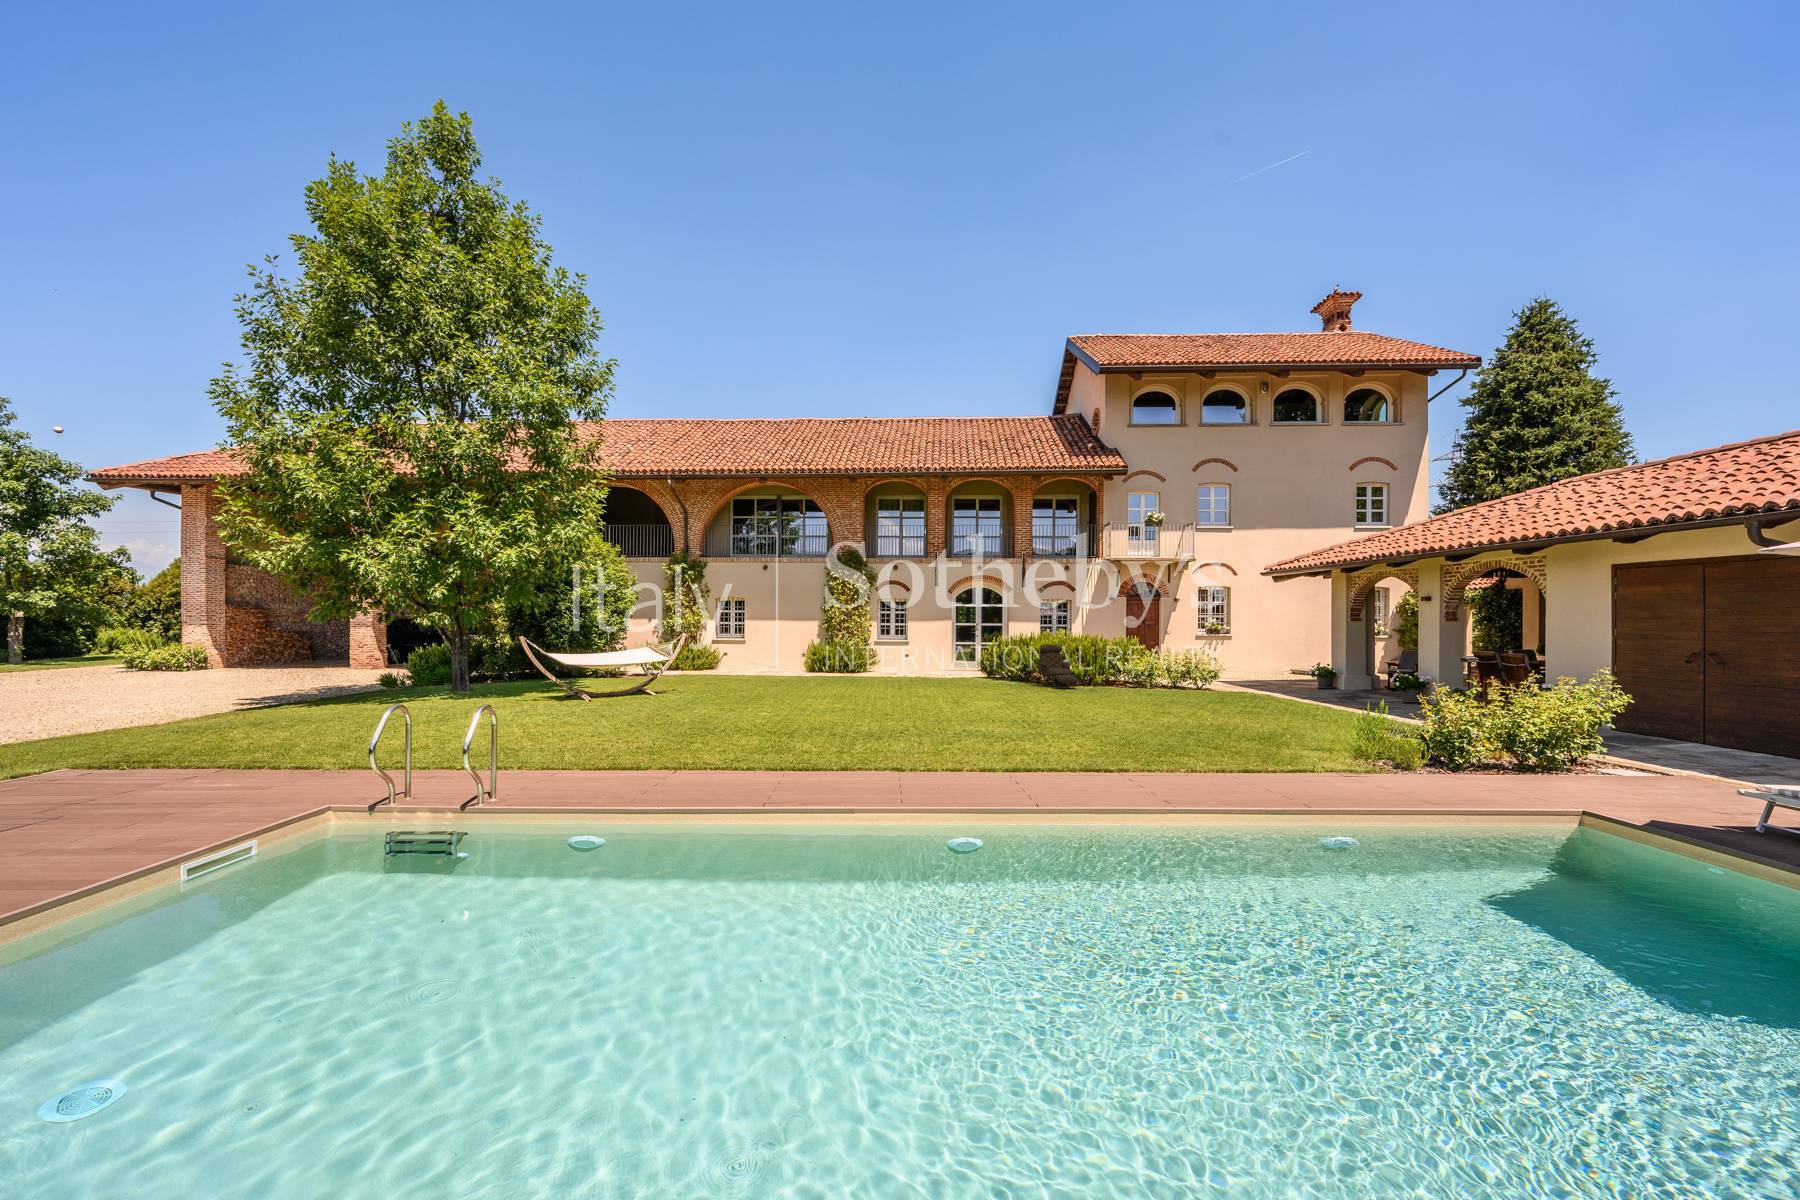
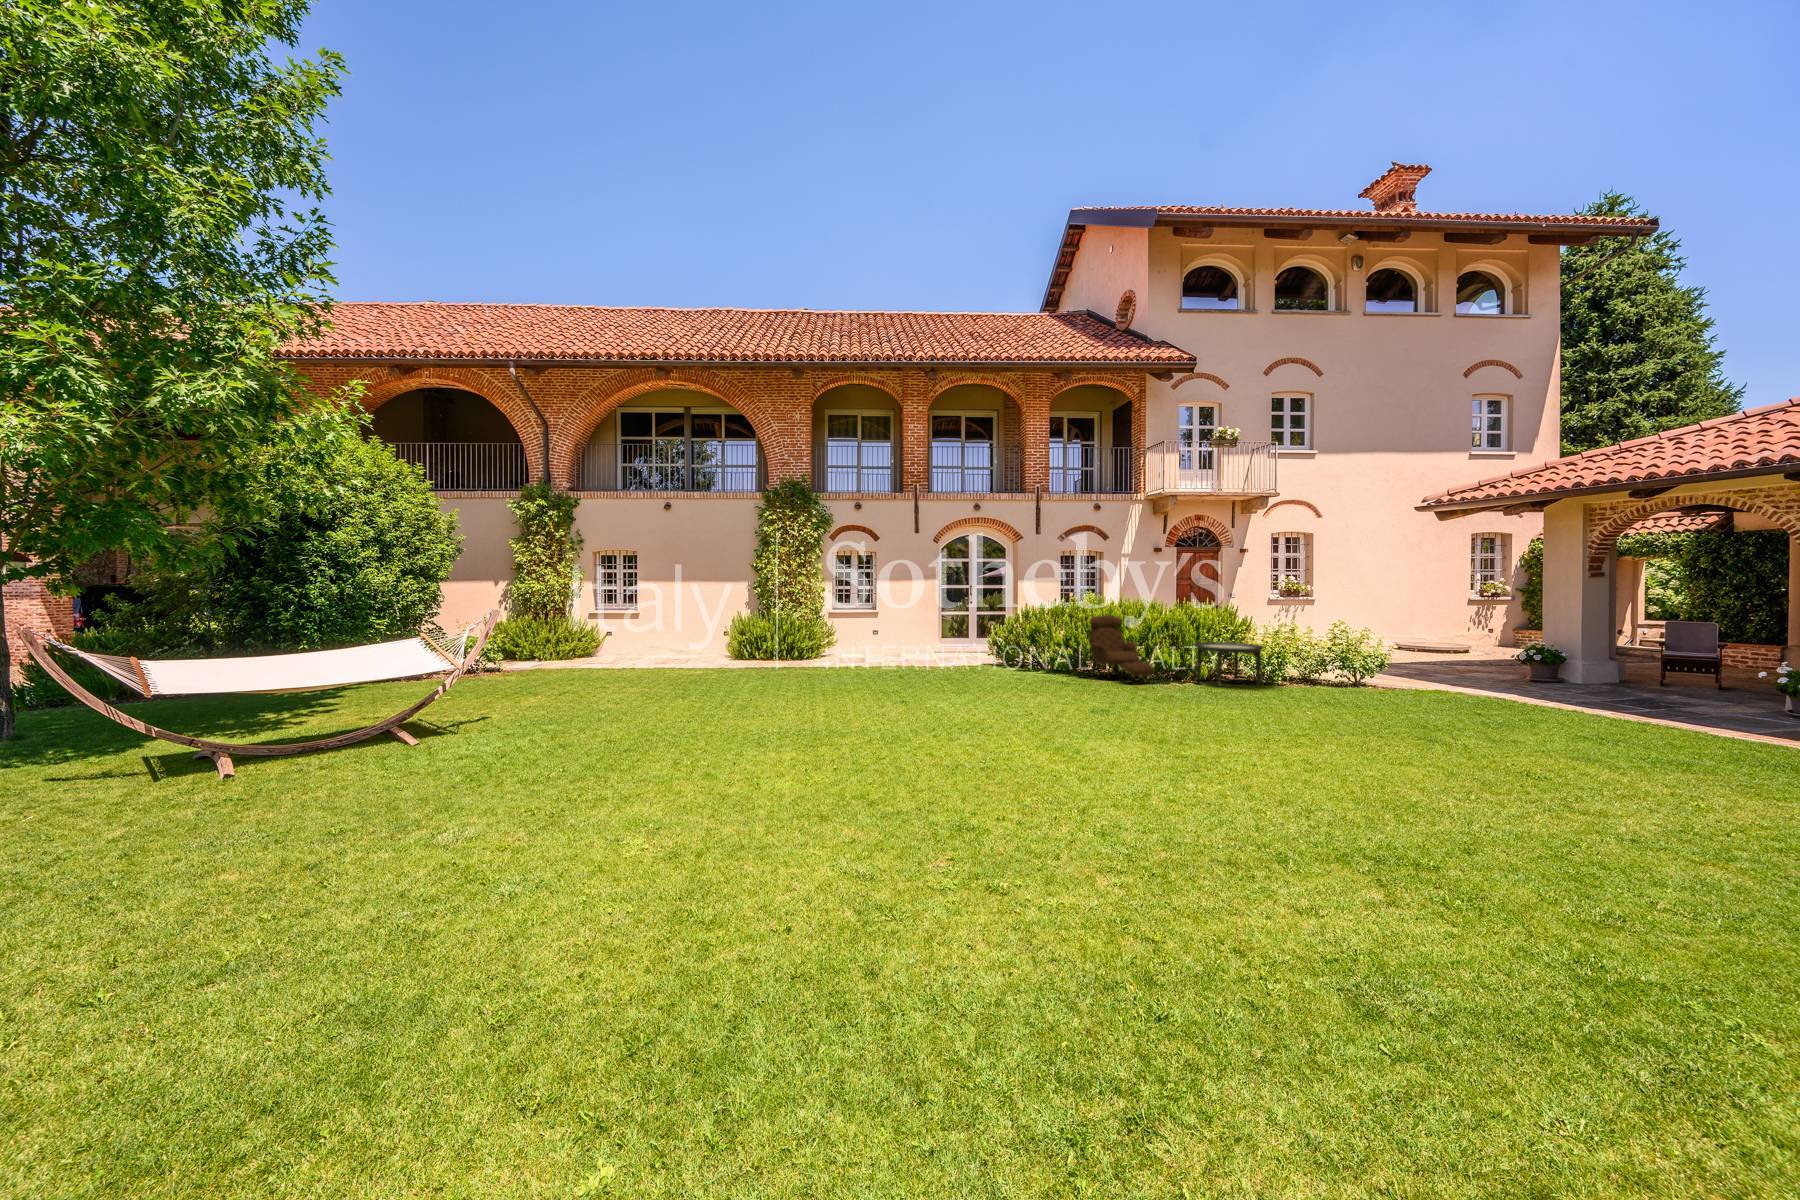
round table: none [1104,663,1150,692] -> present [1194,642,1264,687]

